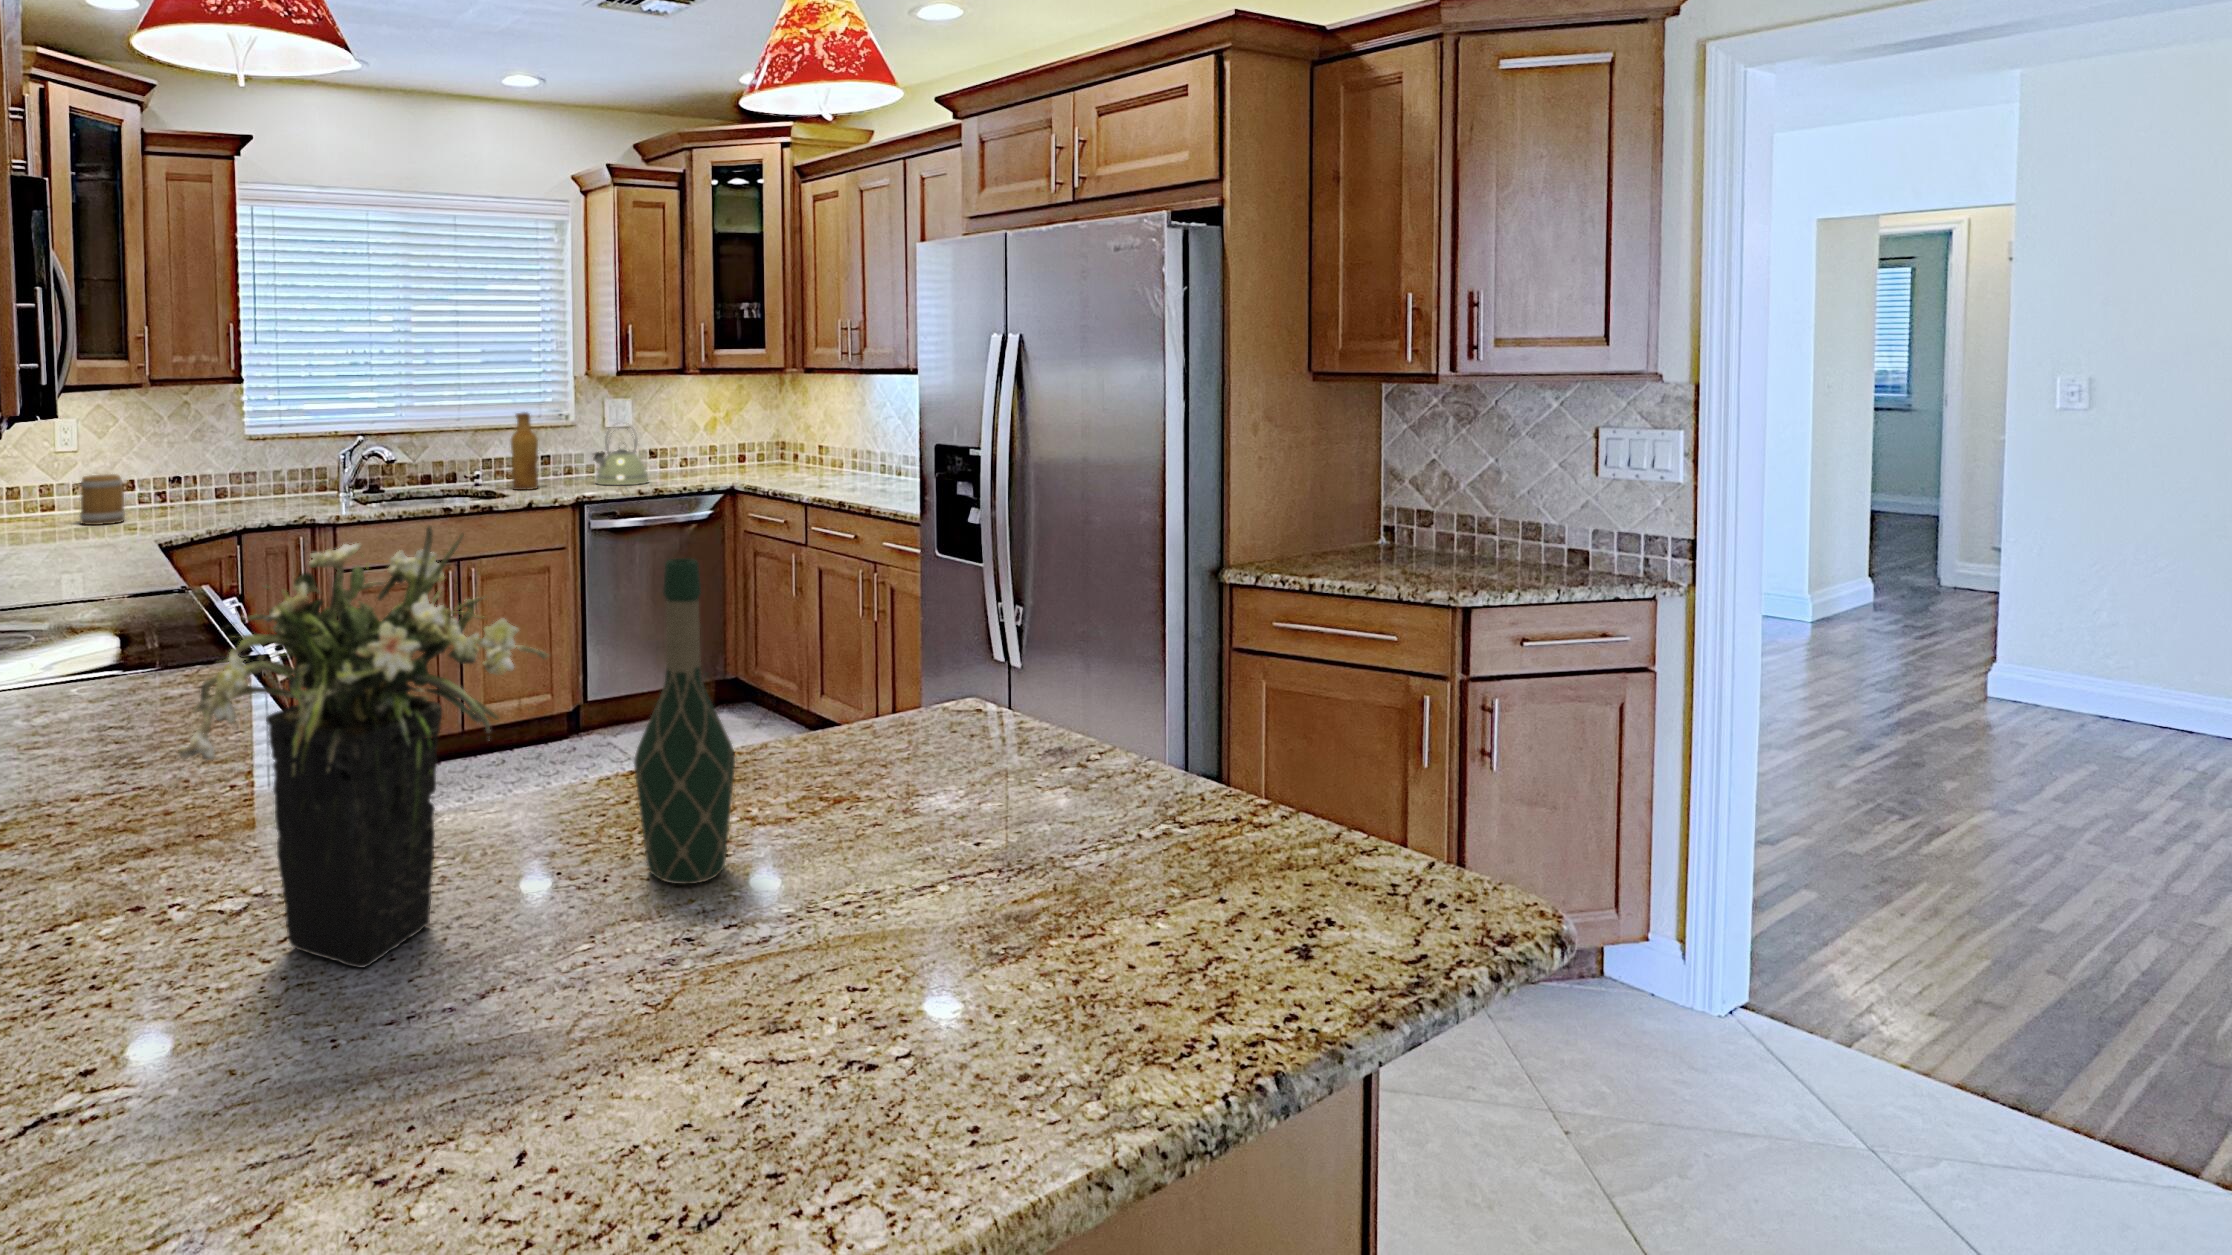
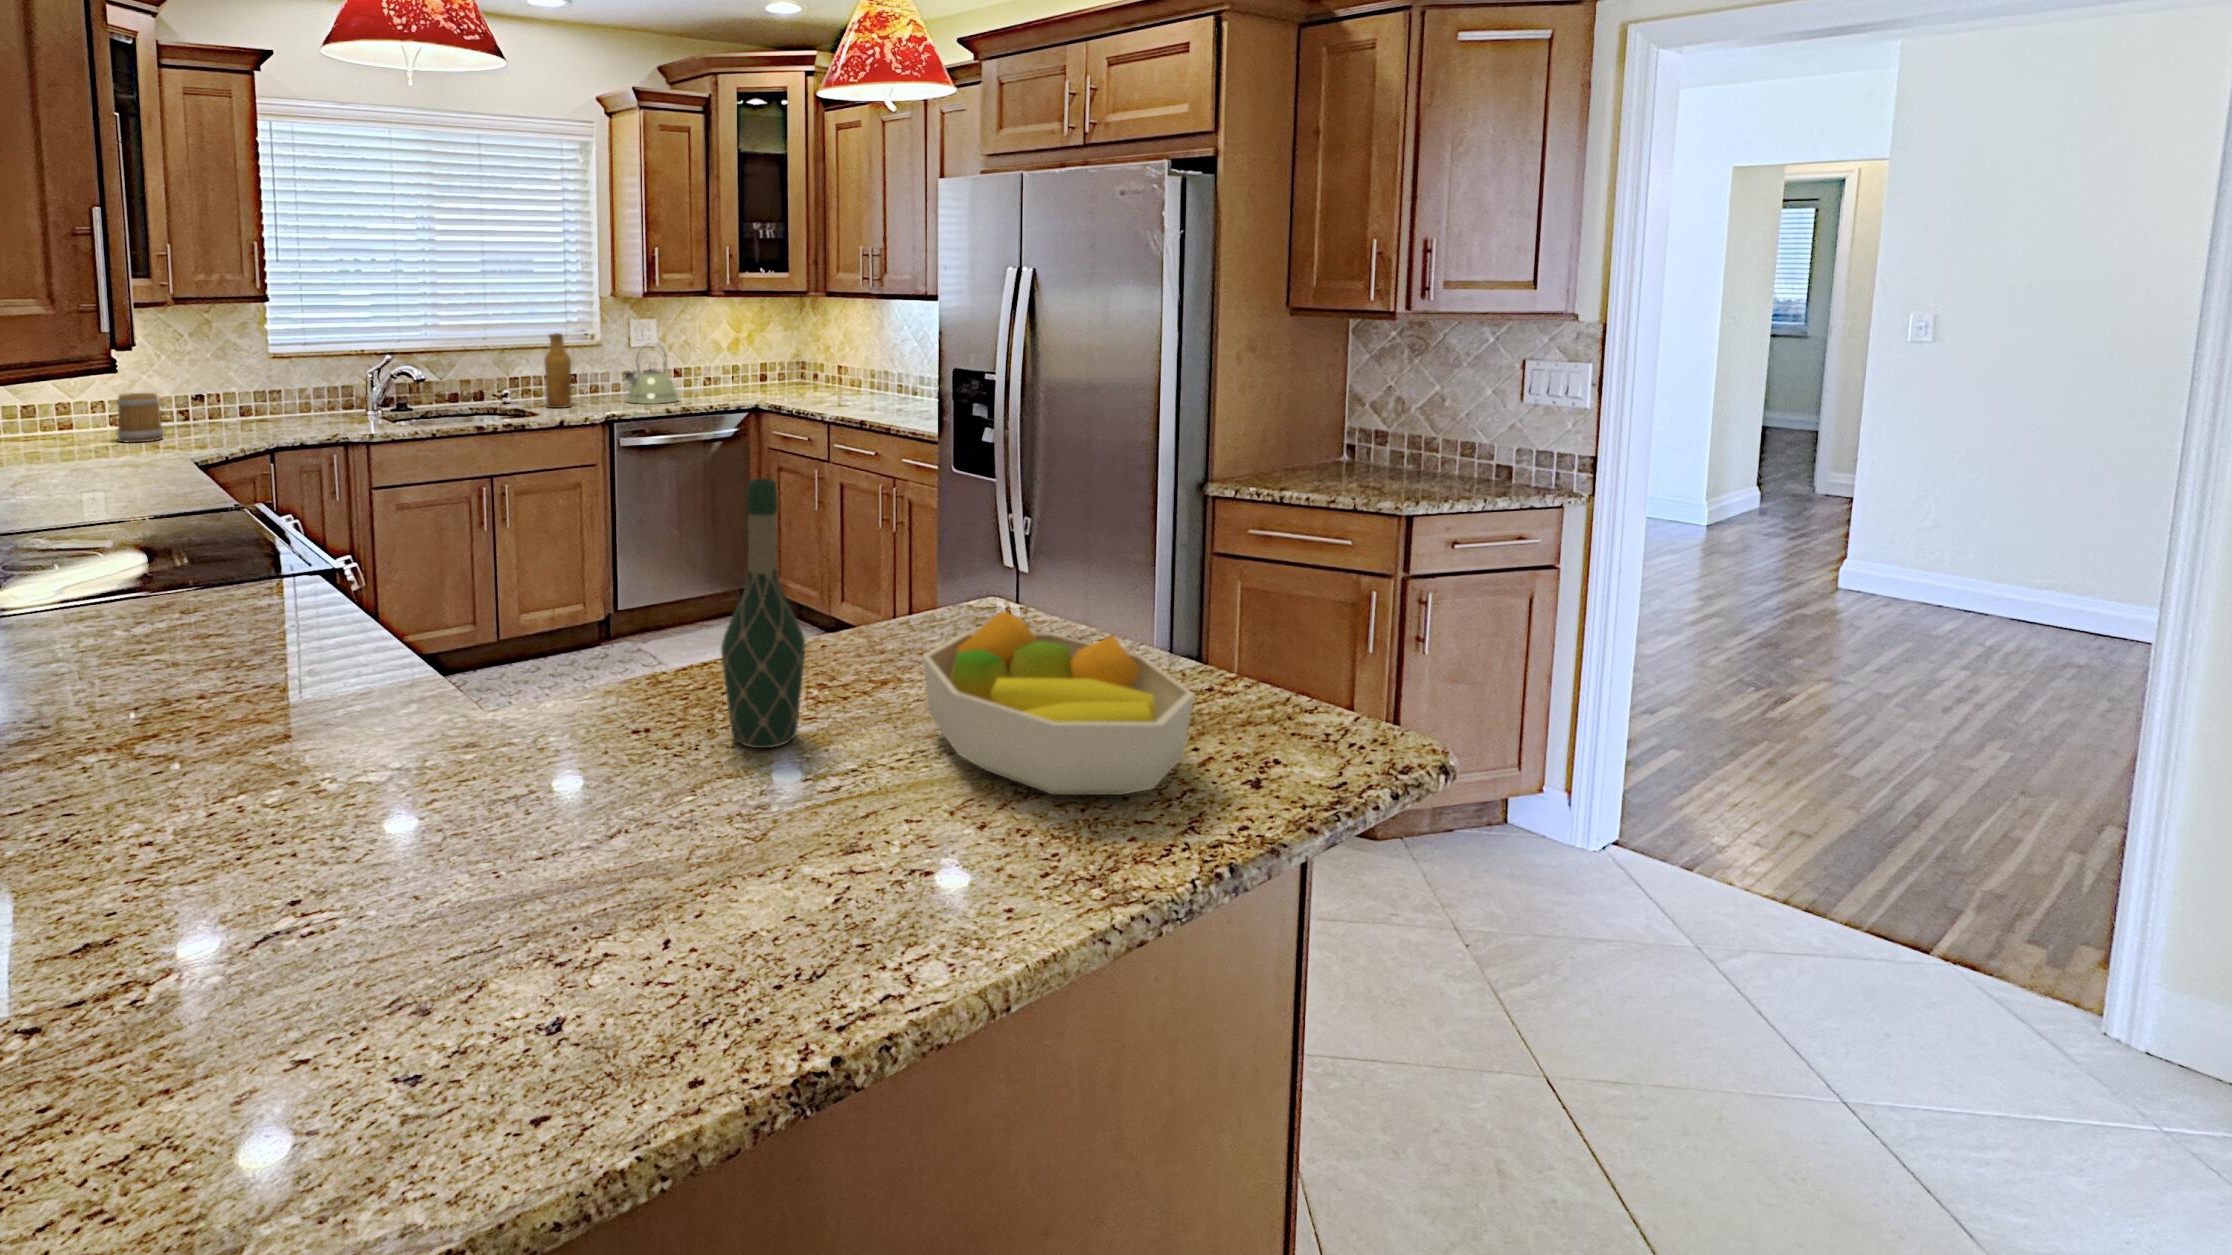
flower arrangement: present [178,526,549,968] -> none [358,452,662,818]
fruit bowl: none [876,720,1218,963] -> present [922,611,1194,795]

